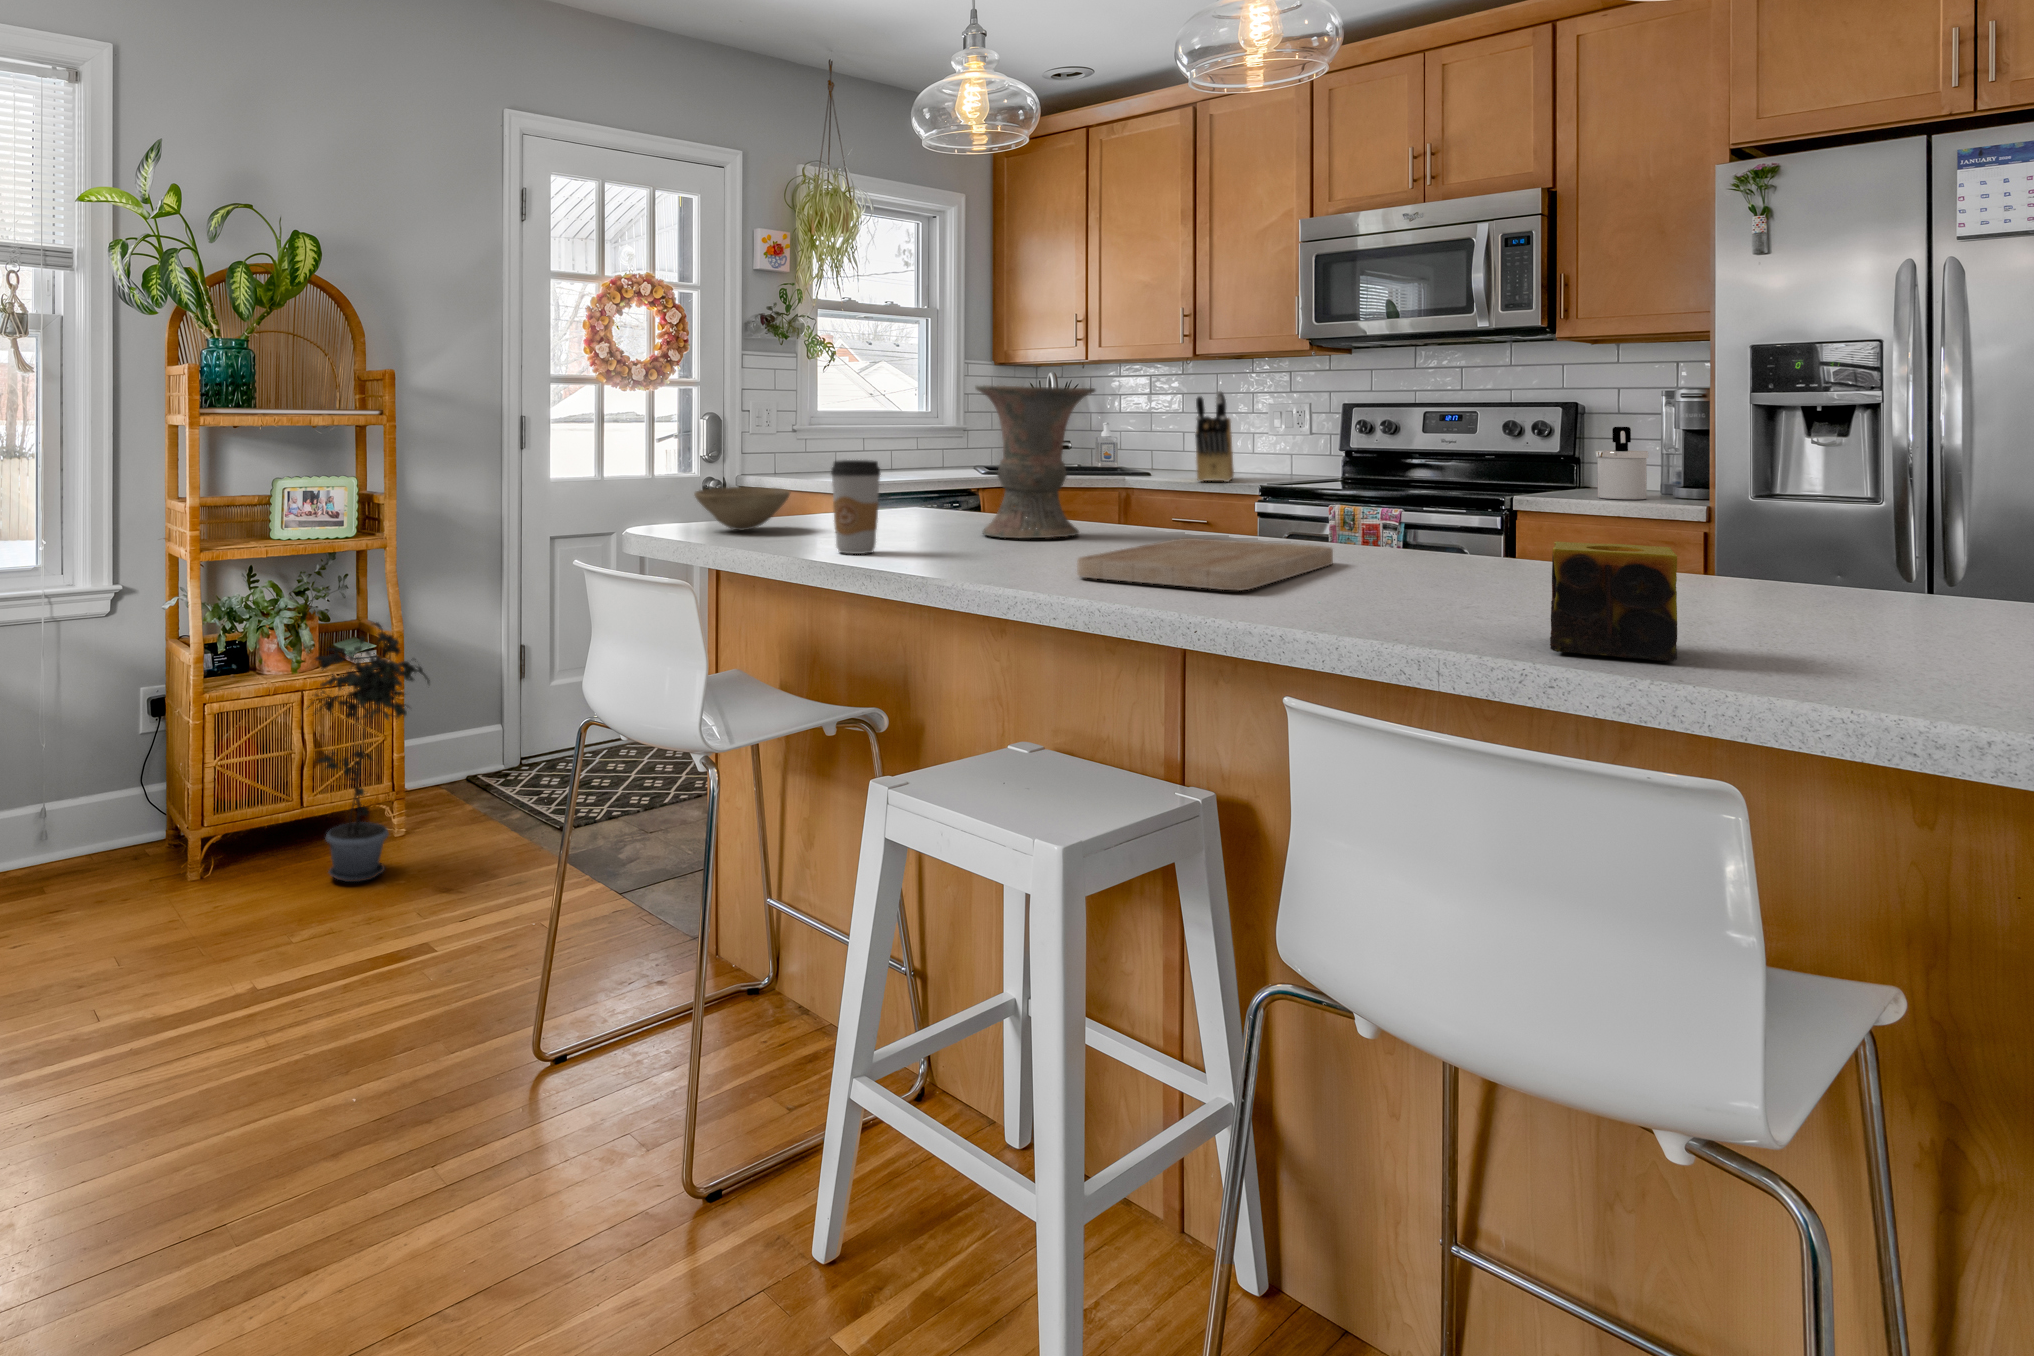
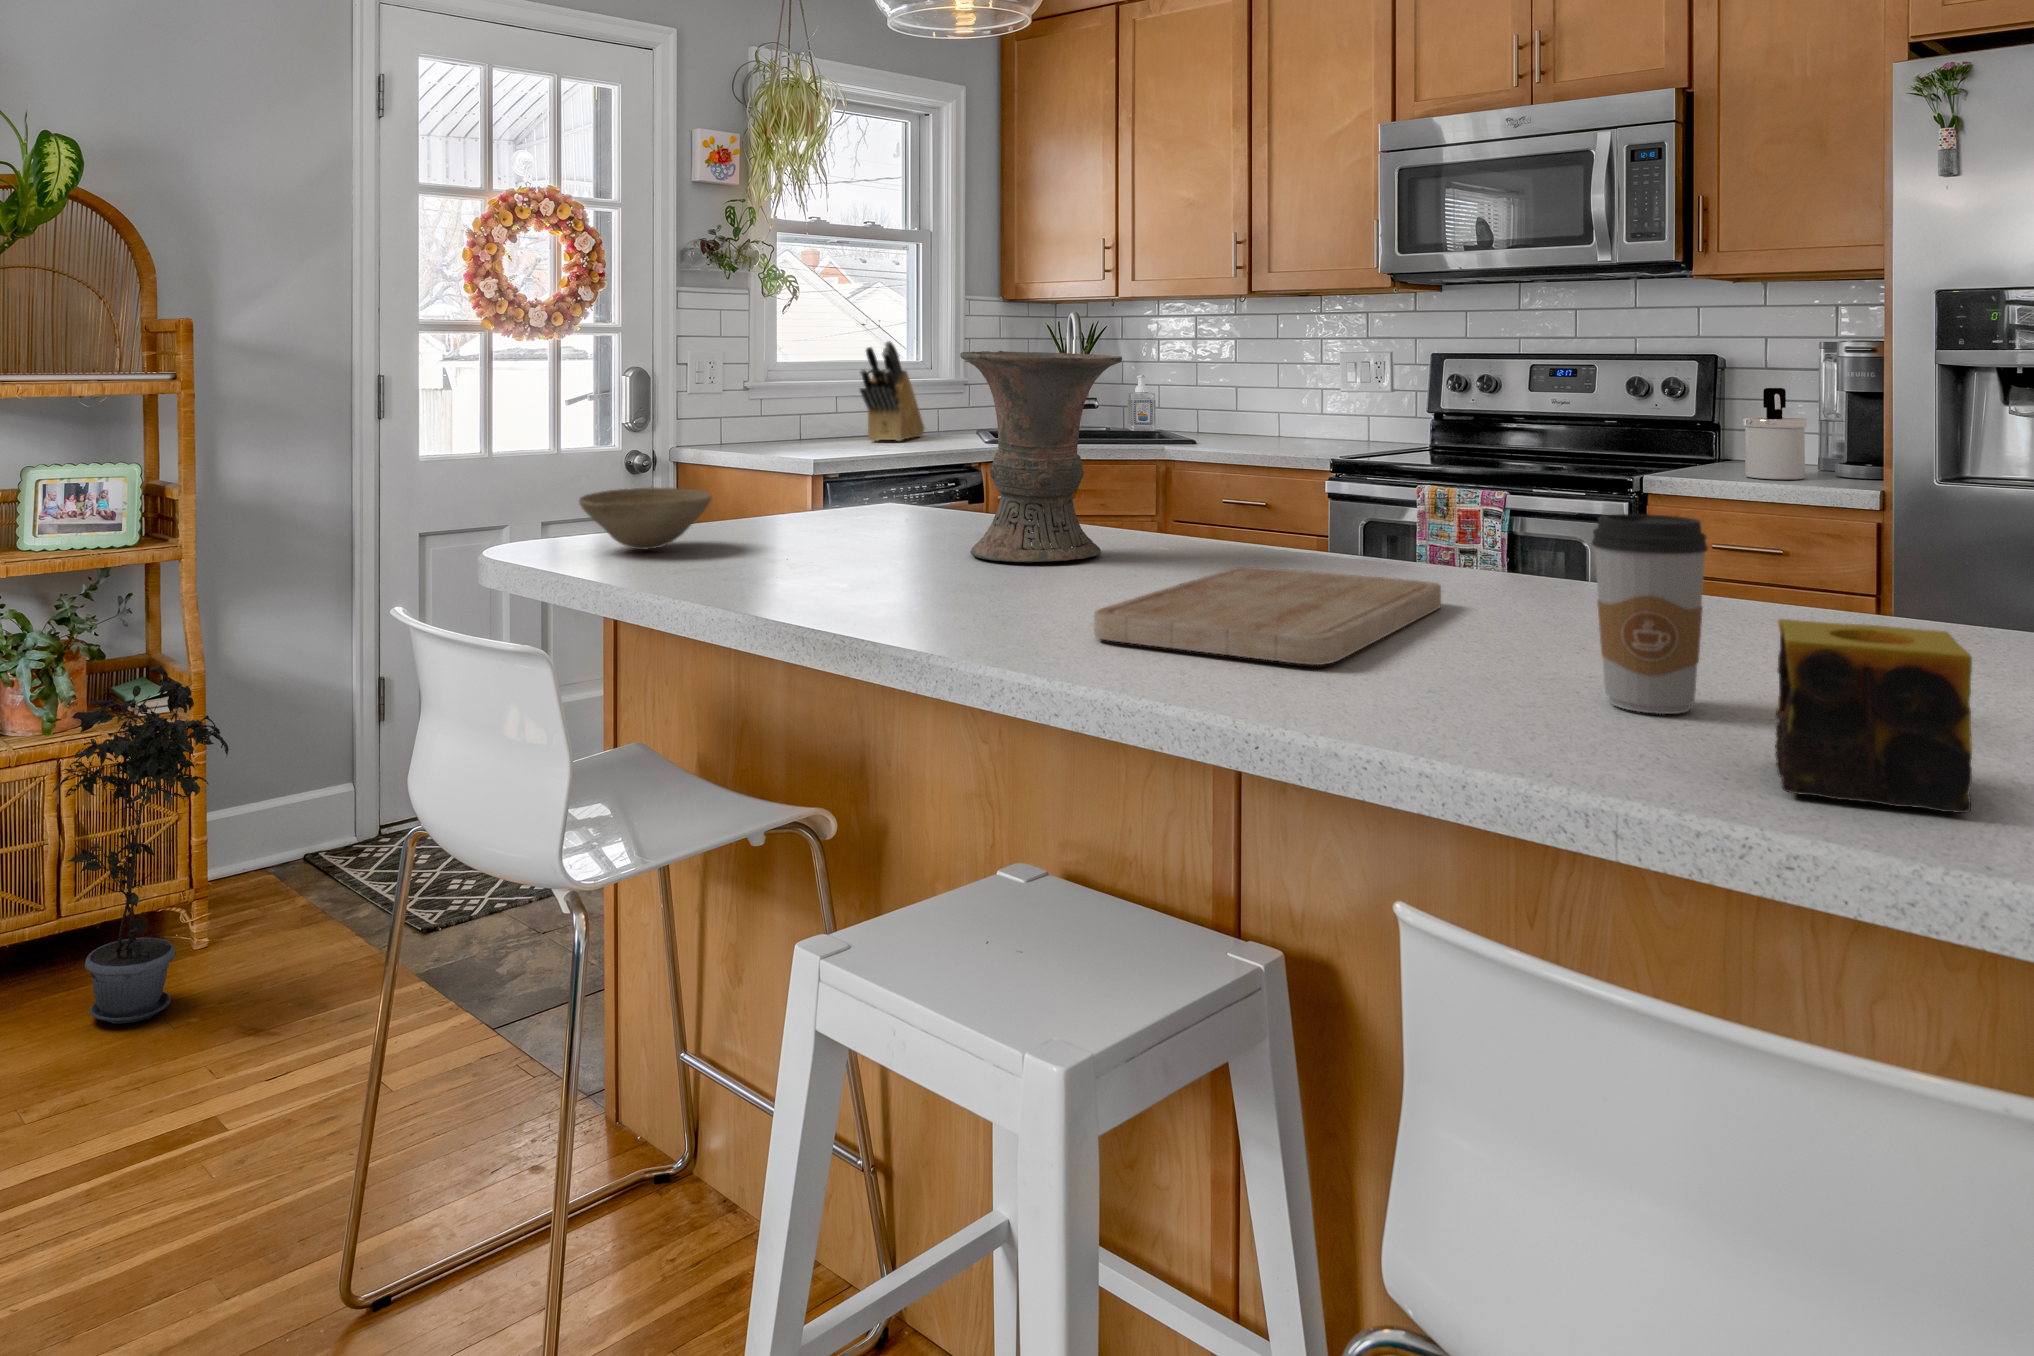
knife block: present [1195,391,1234,482] -> present [859,341,924,441]
coffee cup: present [831,460,880,554] -> present [1592,514,1708,714]

